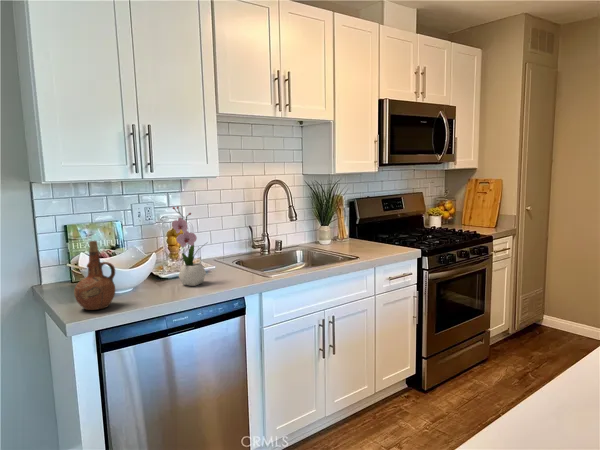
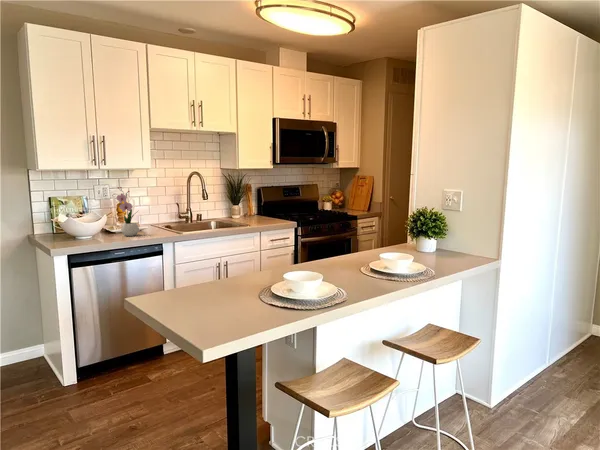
ceramic pitcher: present [74,241,115,310] -> none [56,205,80,244]

